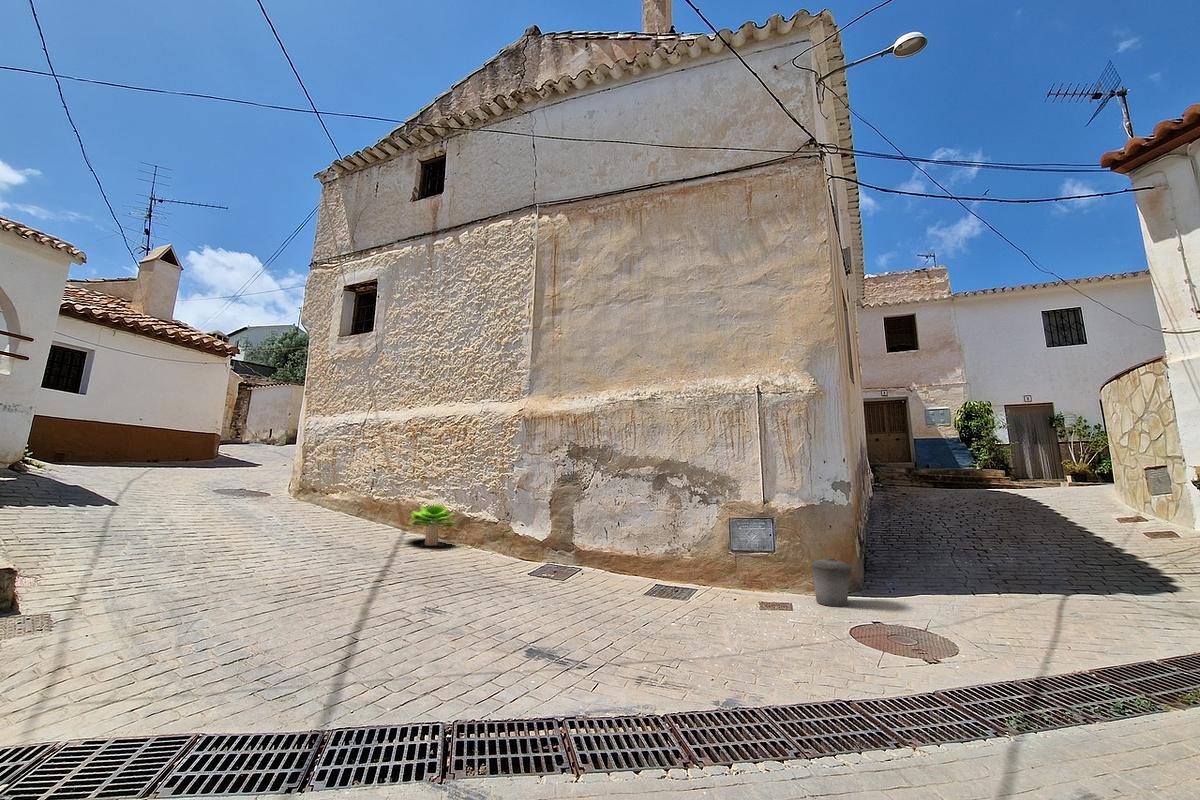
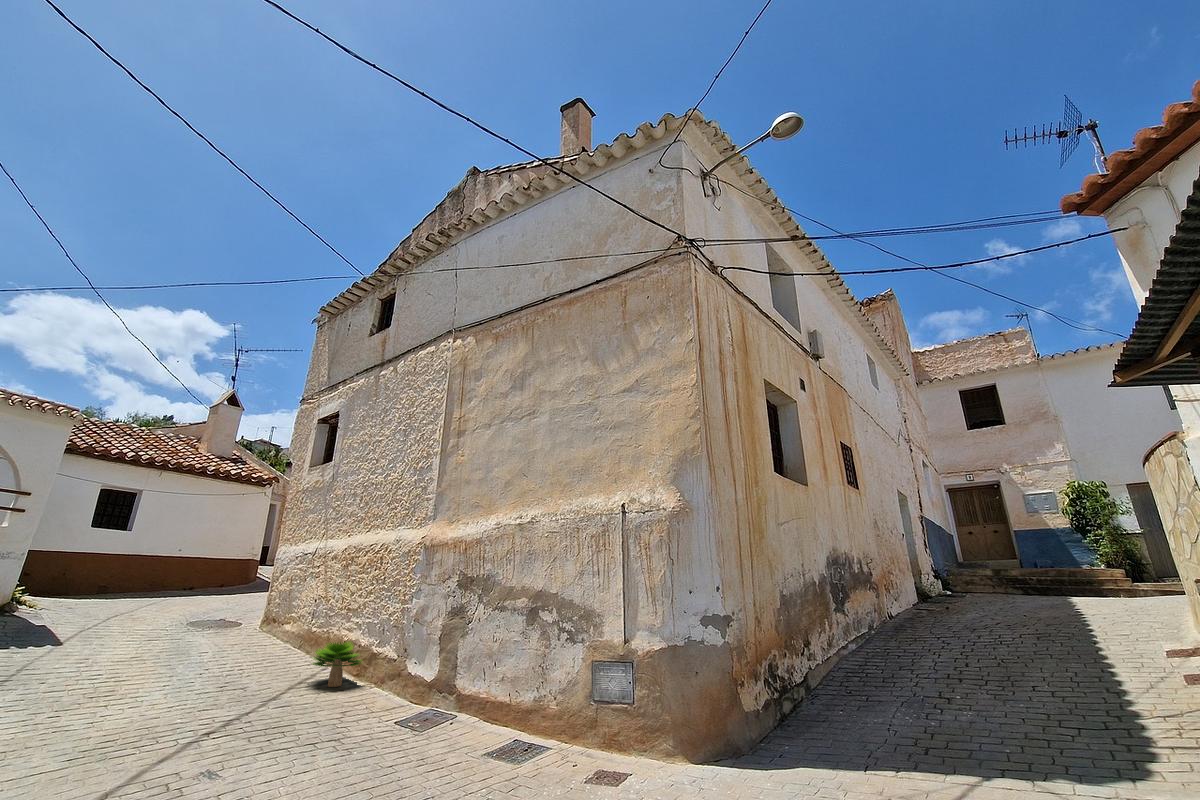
trash can: present [811,558,852,607] -> none [658,717,705,784]

